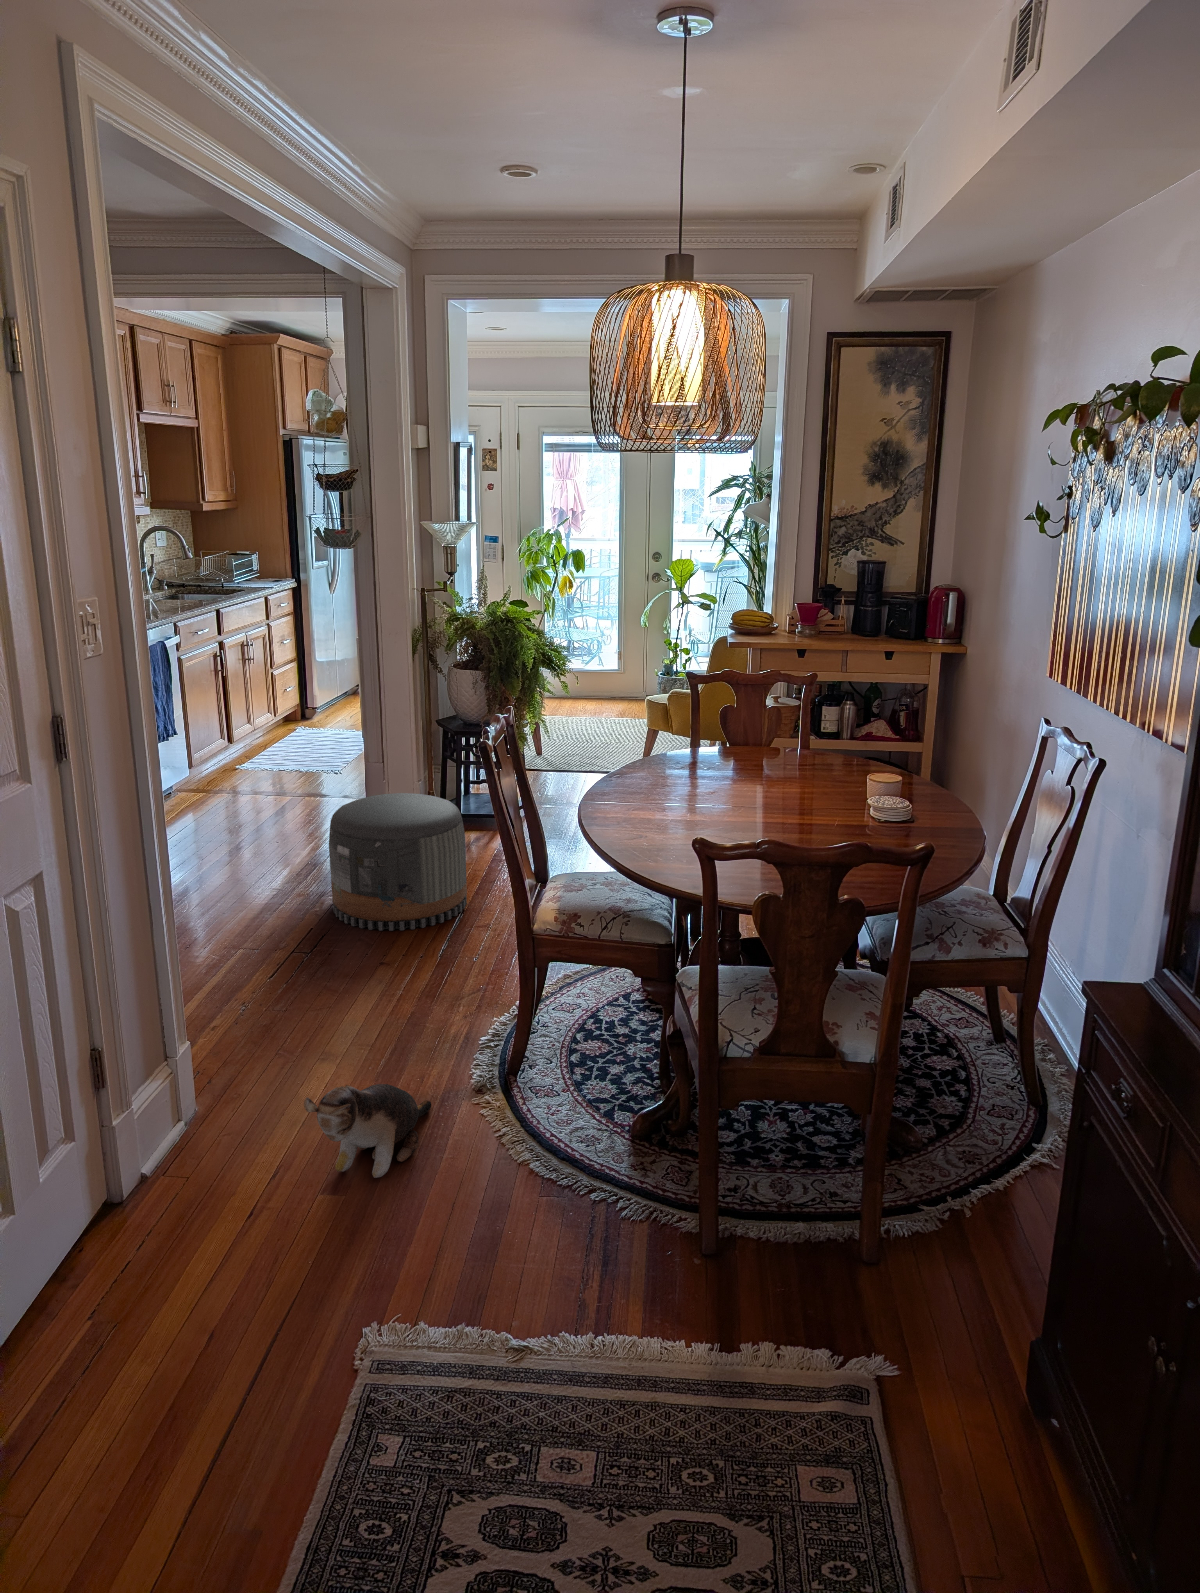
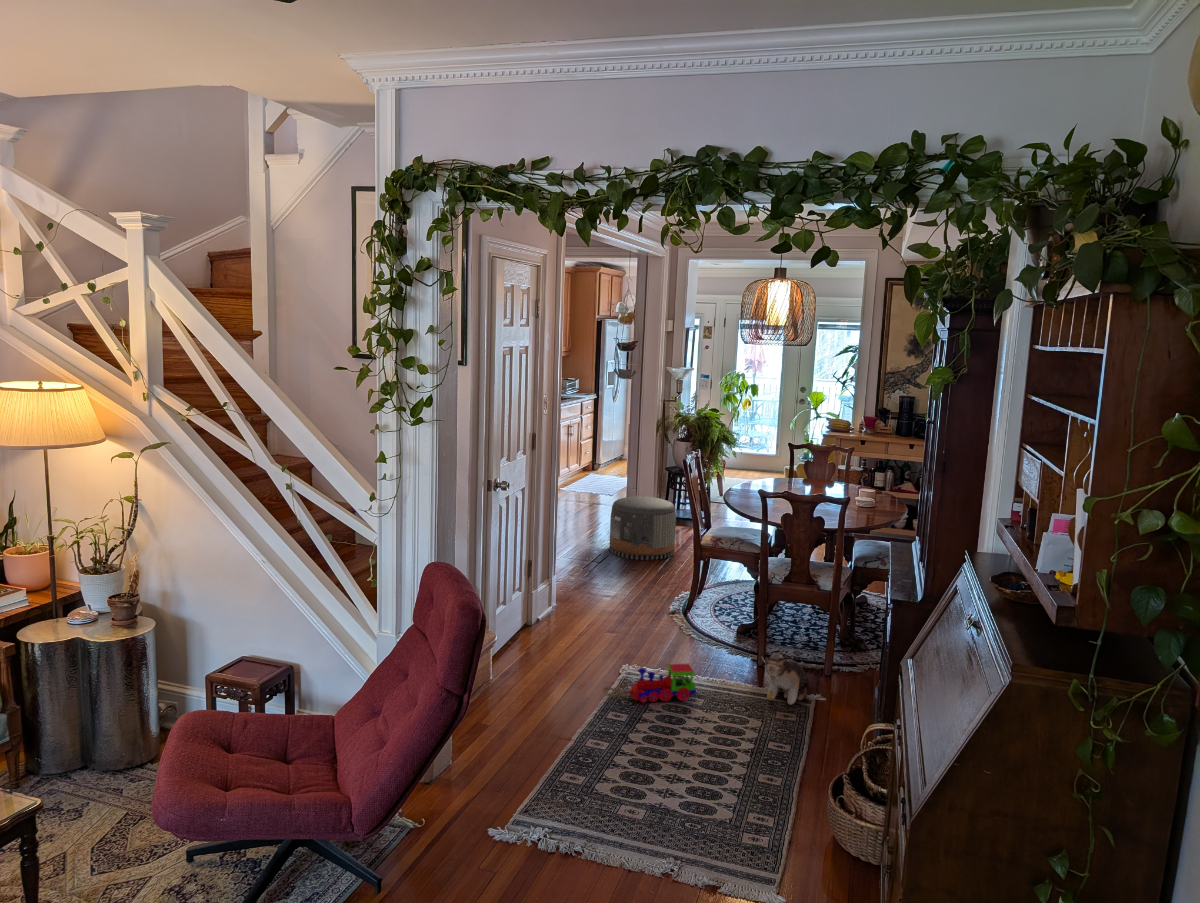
plush toy: present [304,1084,431,1178] -> present [762,653,808,705]
toy train: none [311,1339,573,1504] -> present [603,664,696,703]

